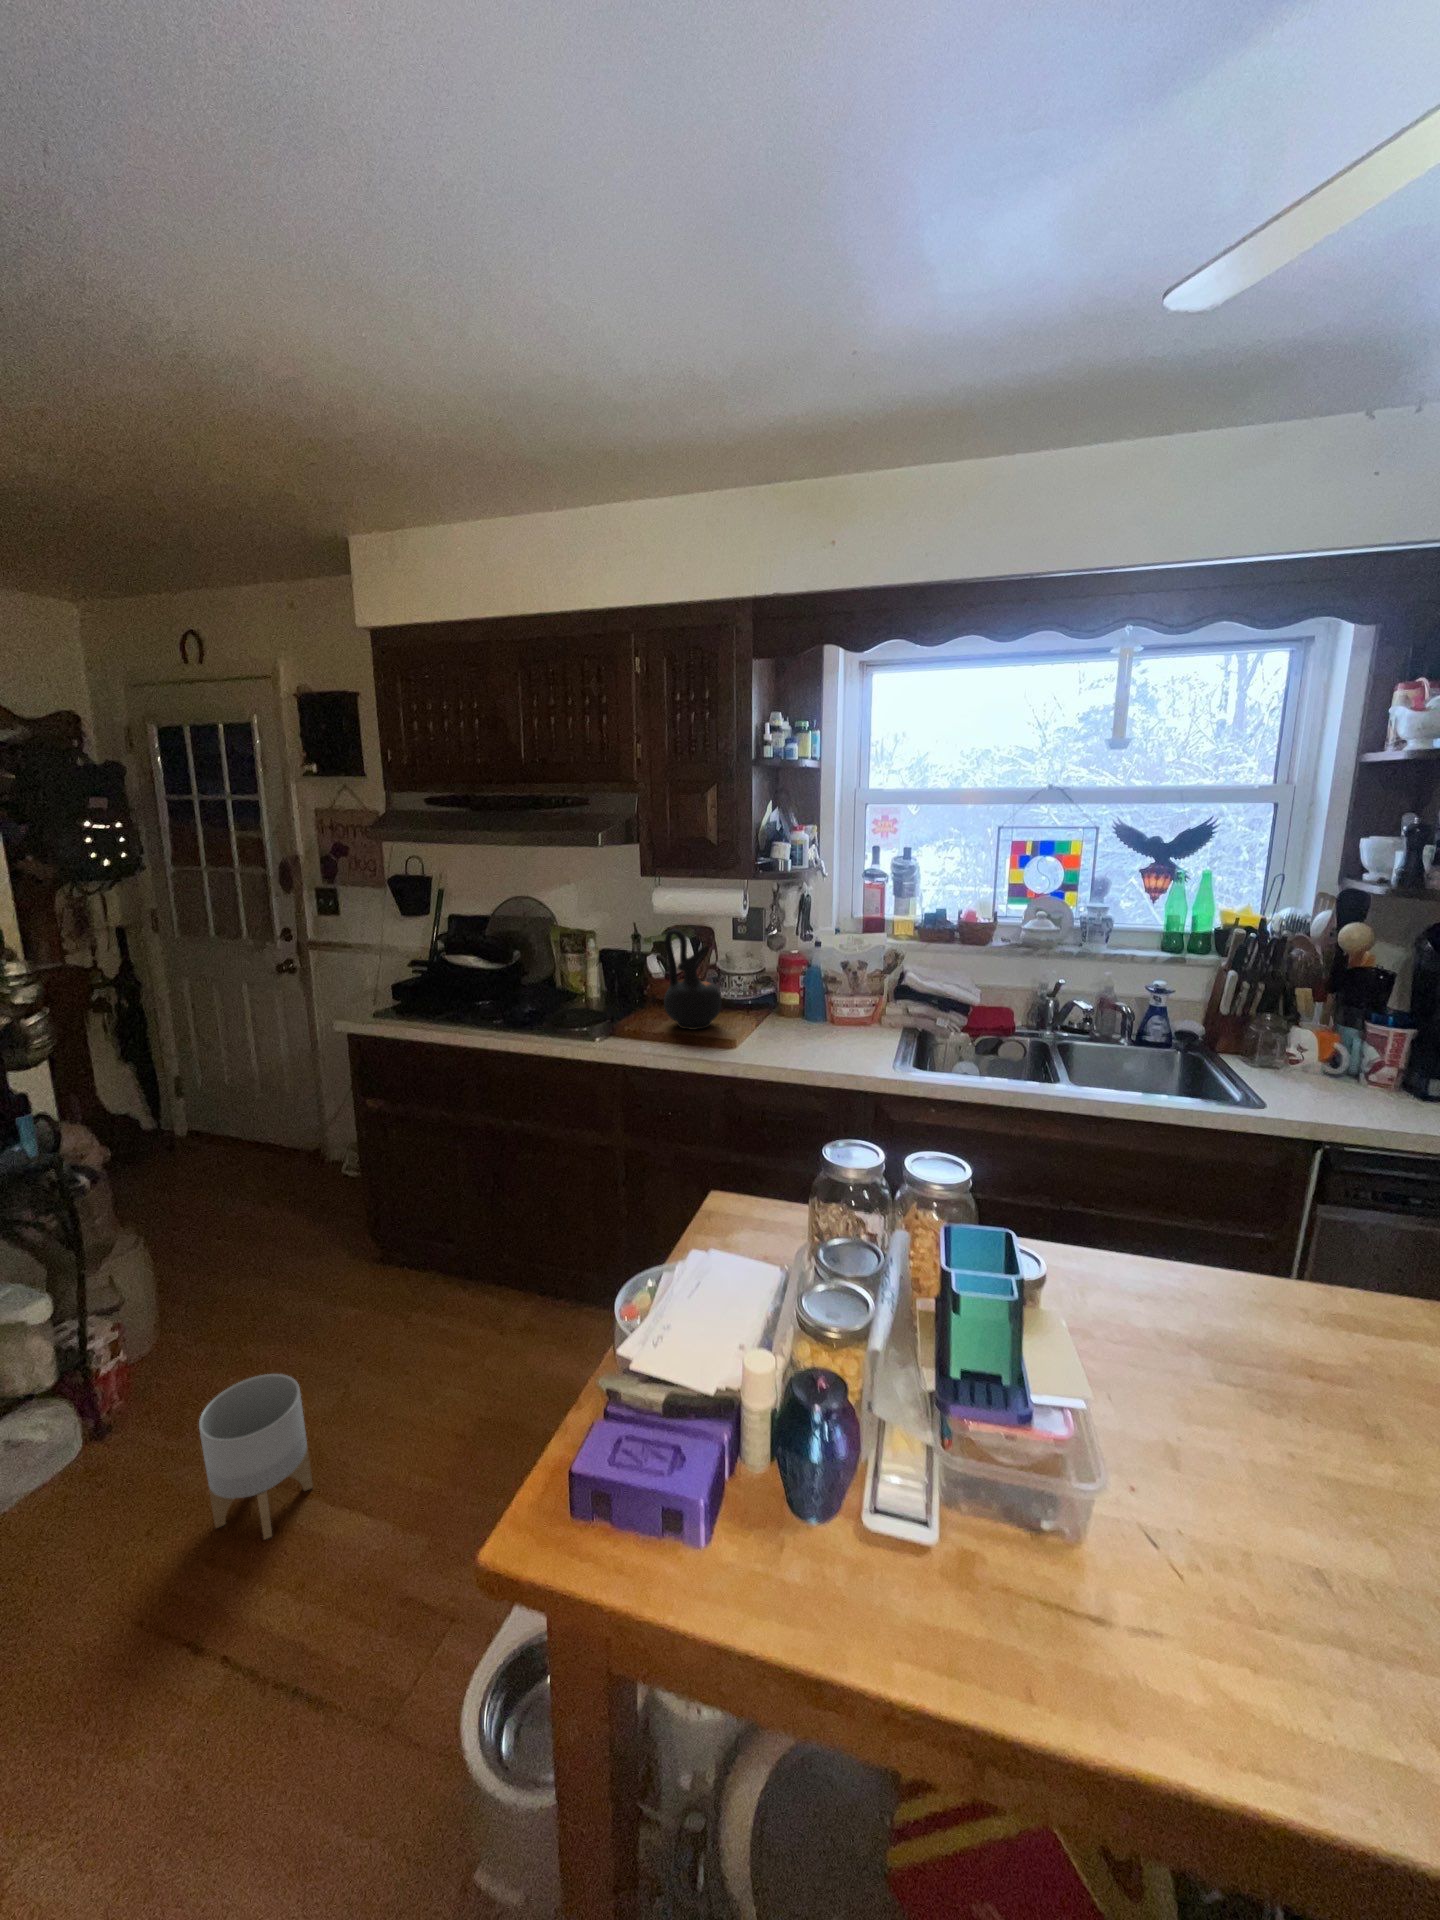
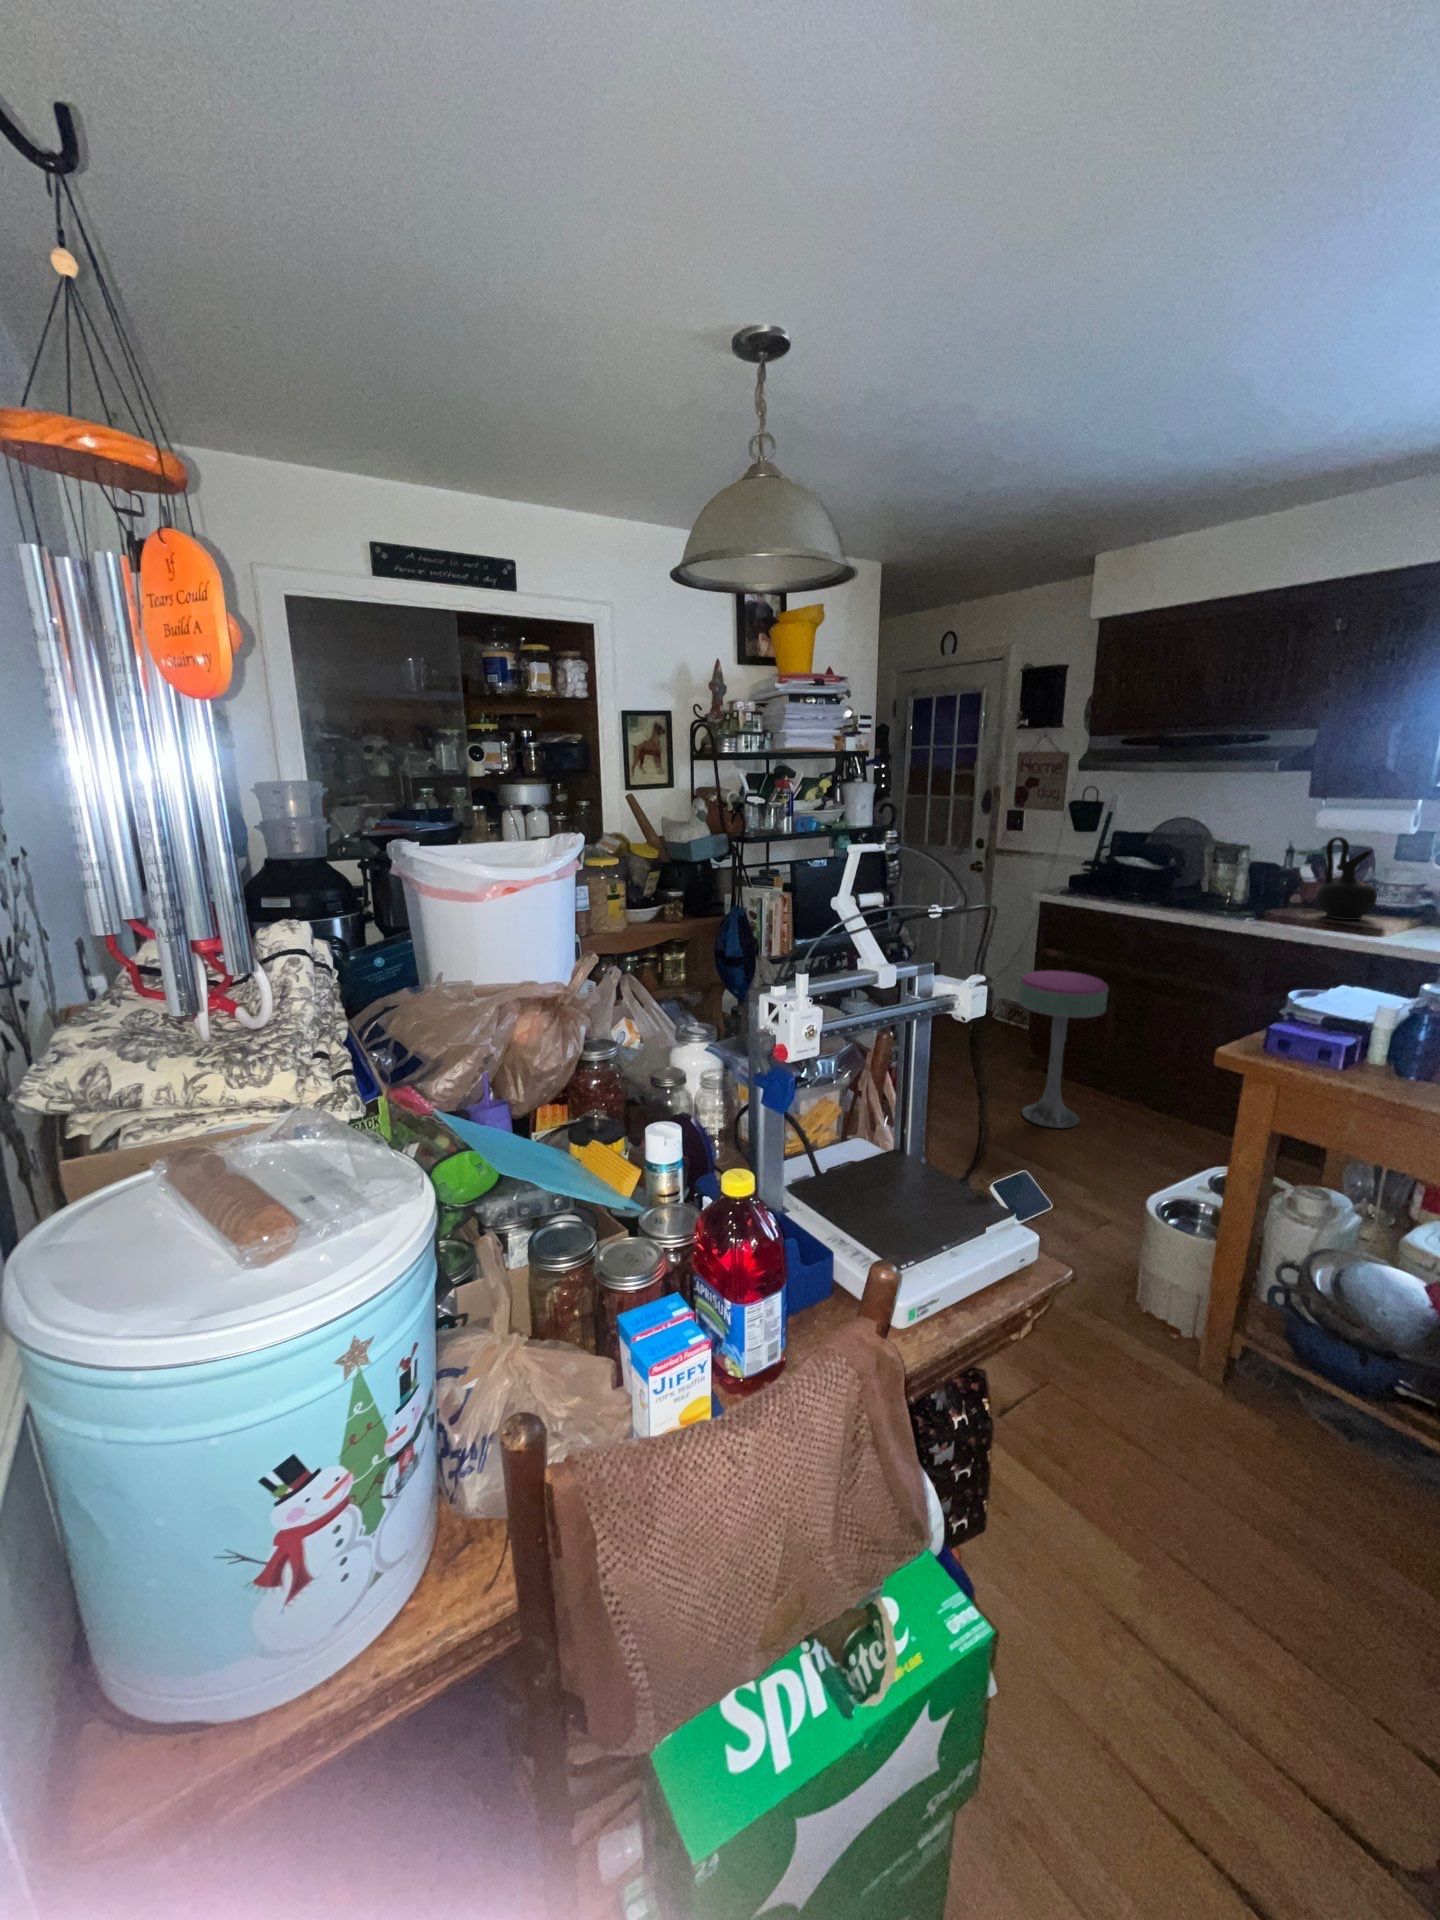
bar stool: none [306,1146,443,1396] -> present [1018,971,1108,1128]
planter: present [199,1374,313,1539] -> none [957,1075,1015,1160]

